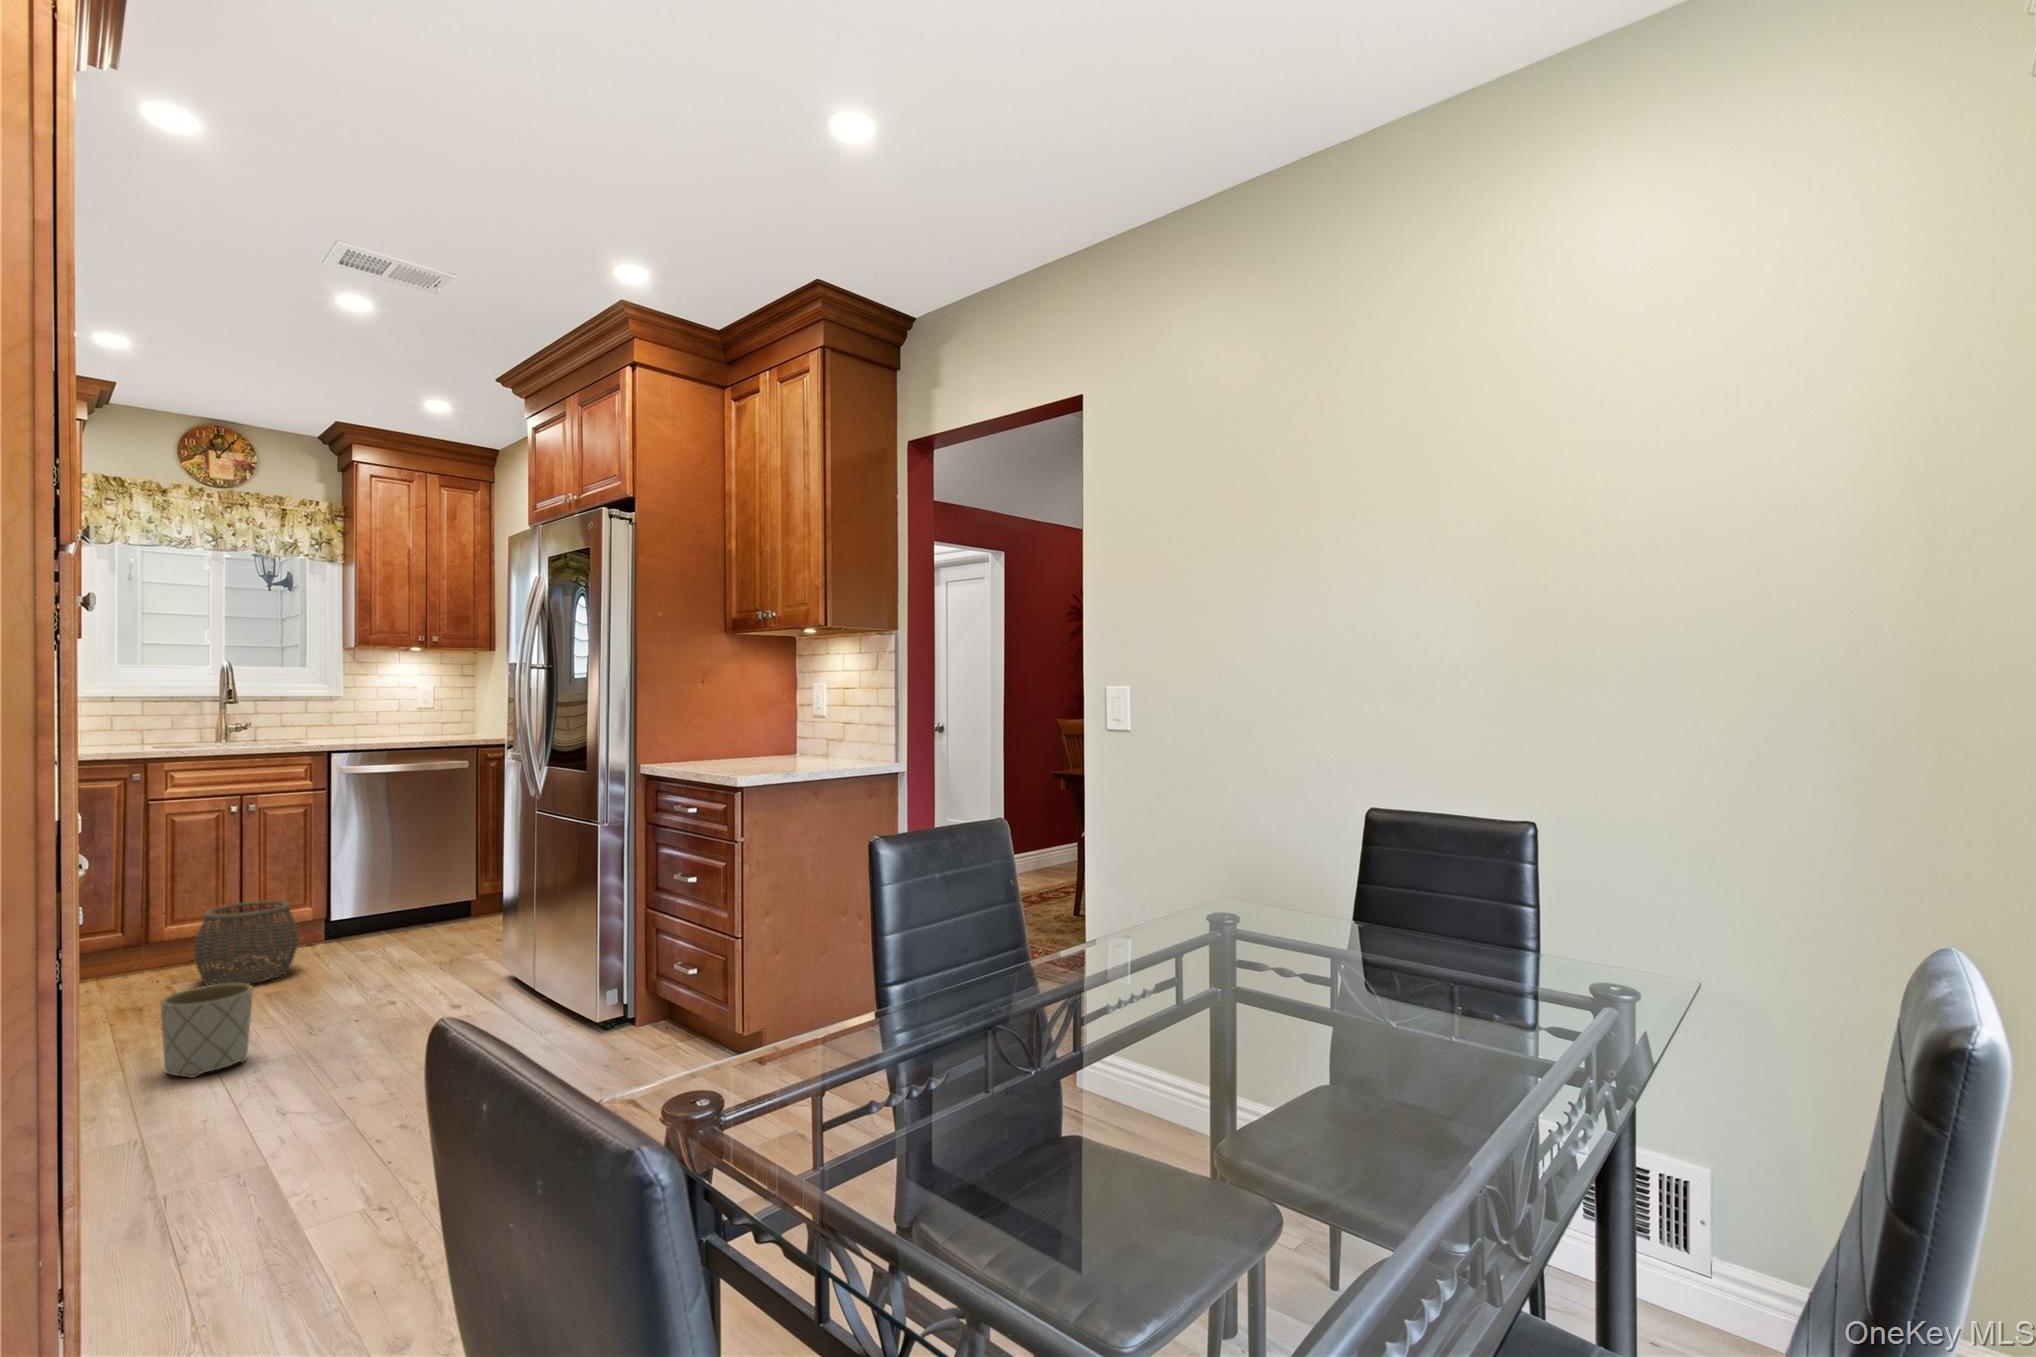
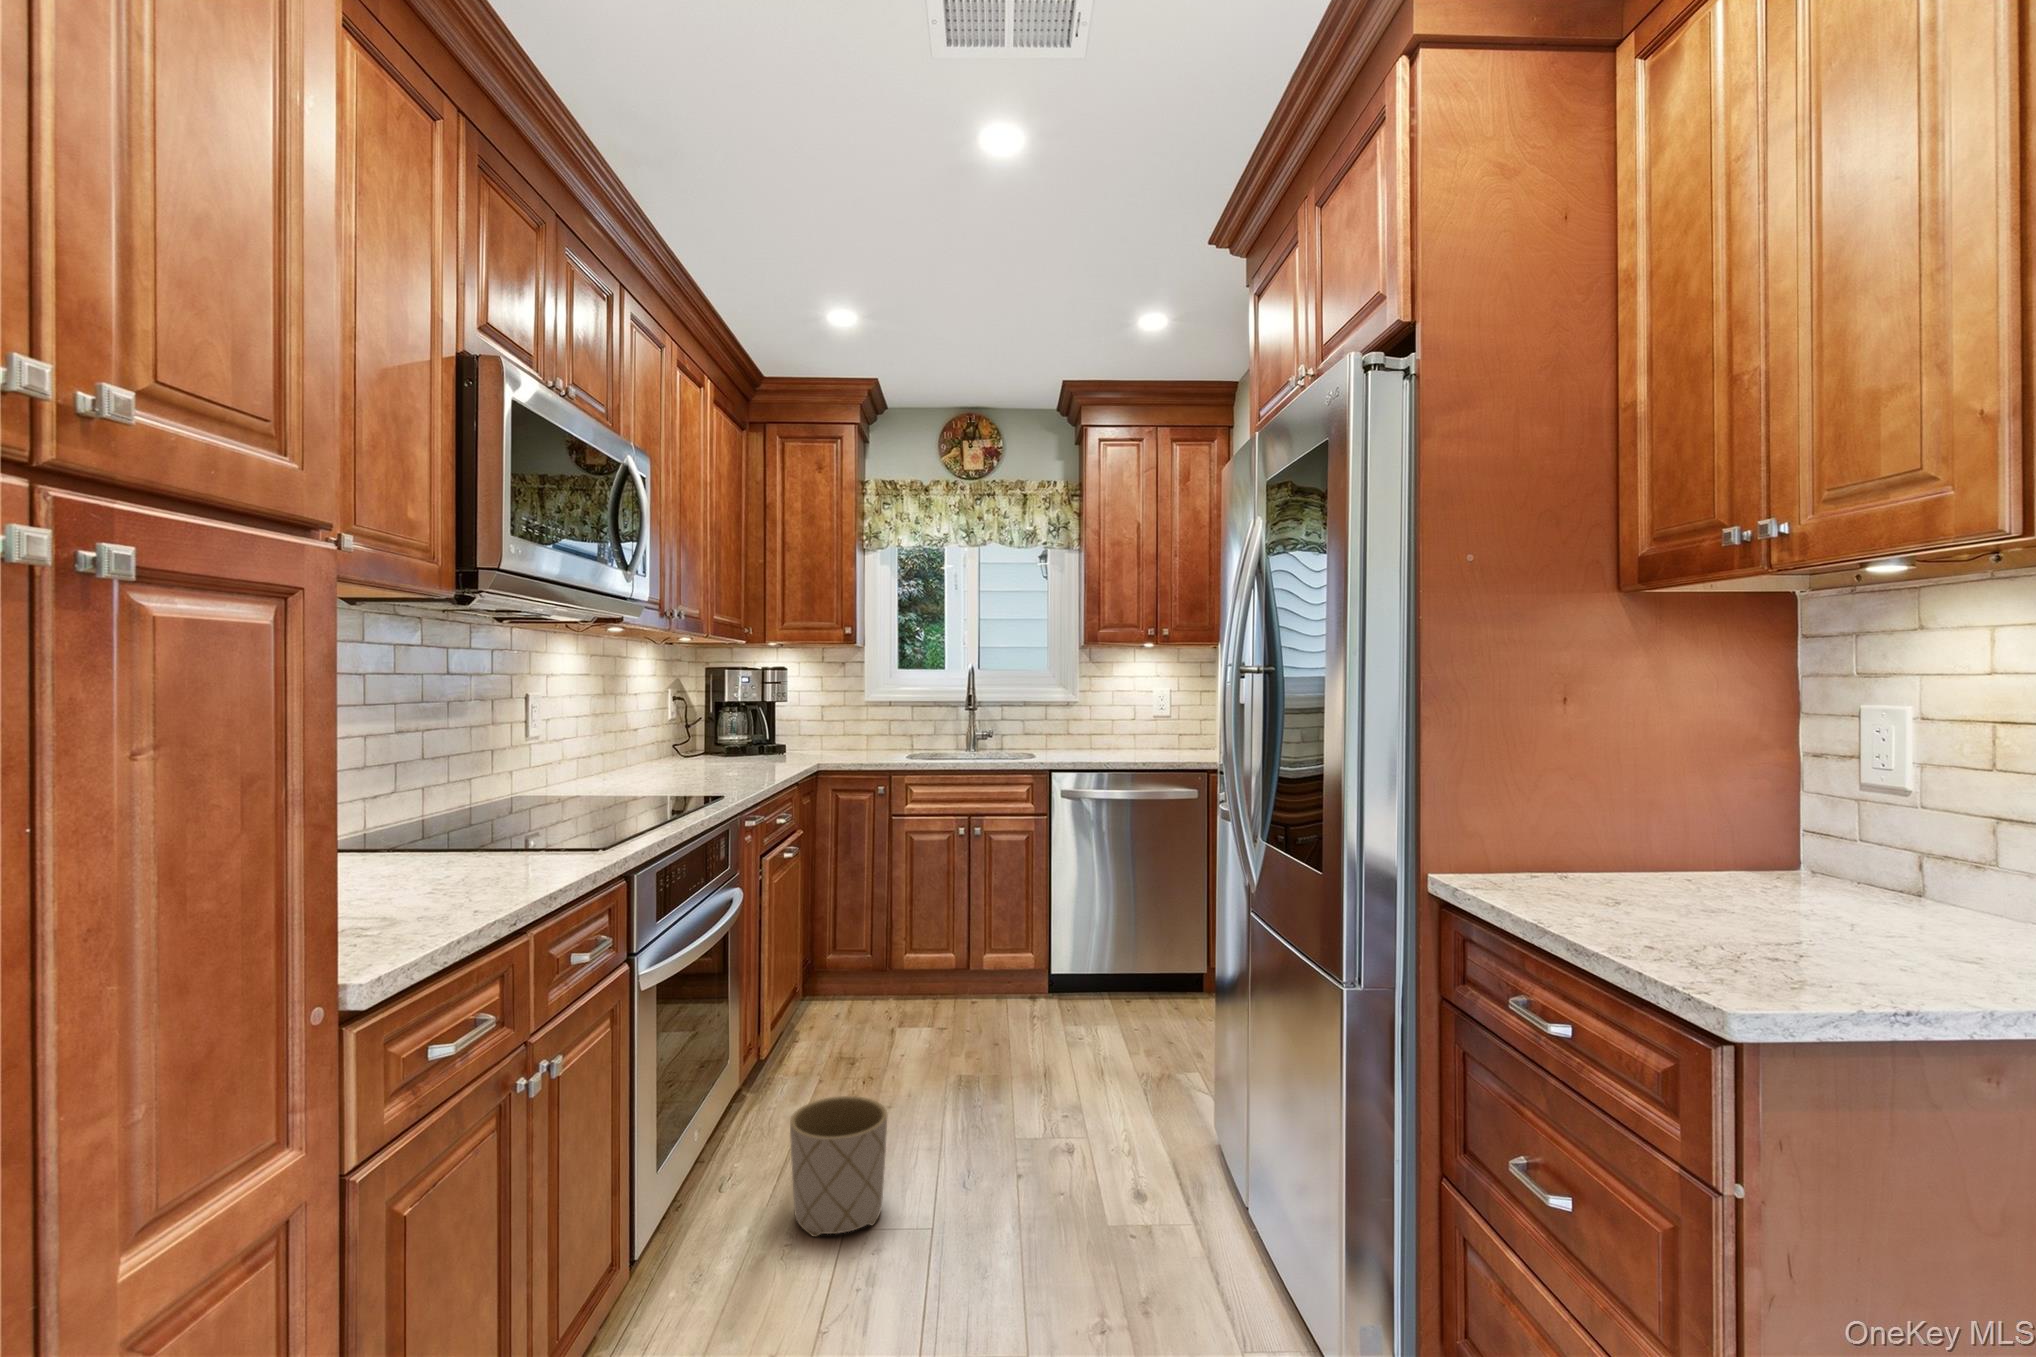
woven basket: present [194,901,298,986] -> none [909,946,1007,1054]

